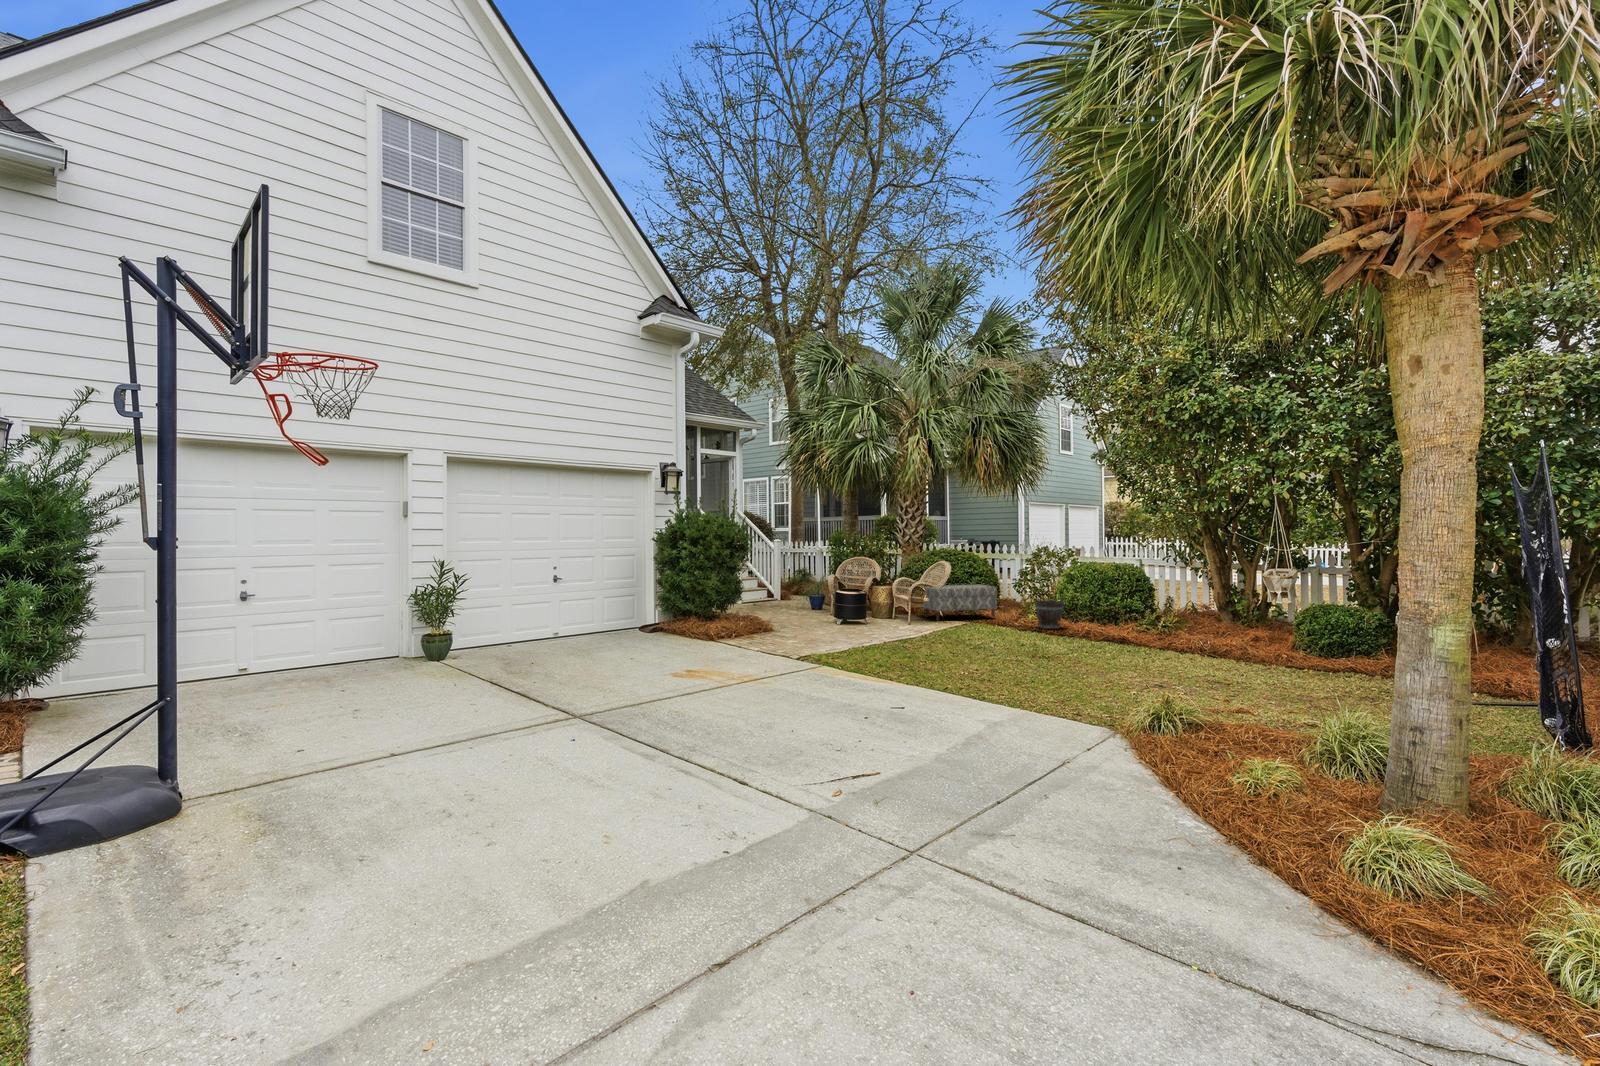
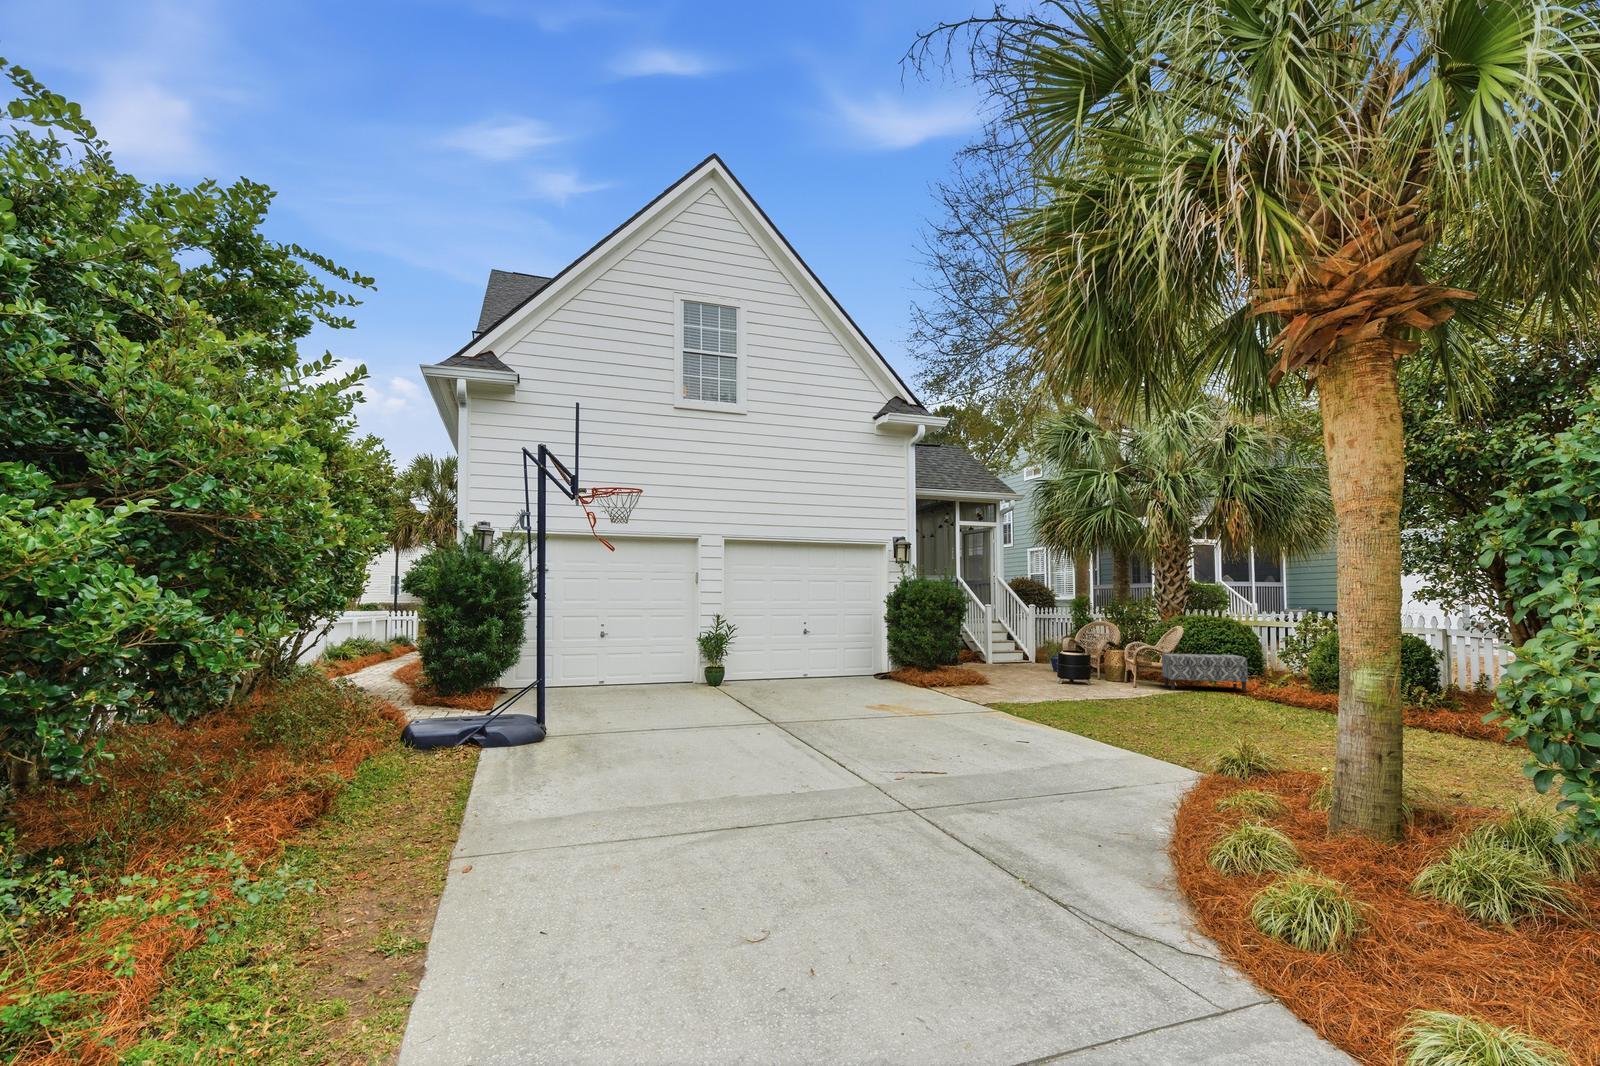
bucket: present [1034,599,1064,629] -> none [1276,671,1314,706]

